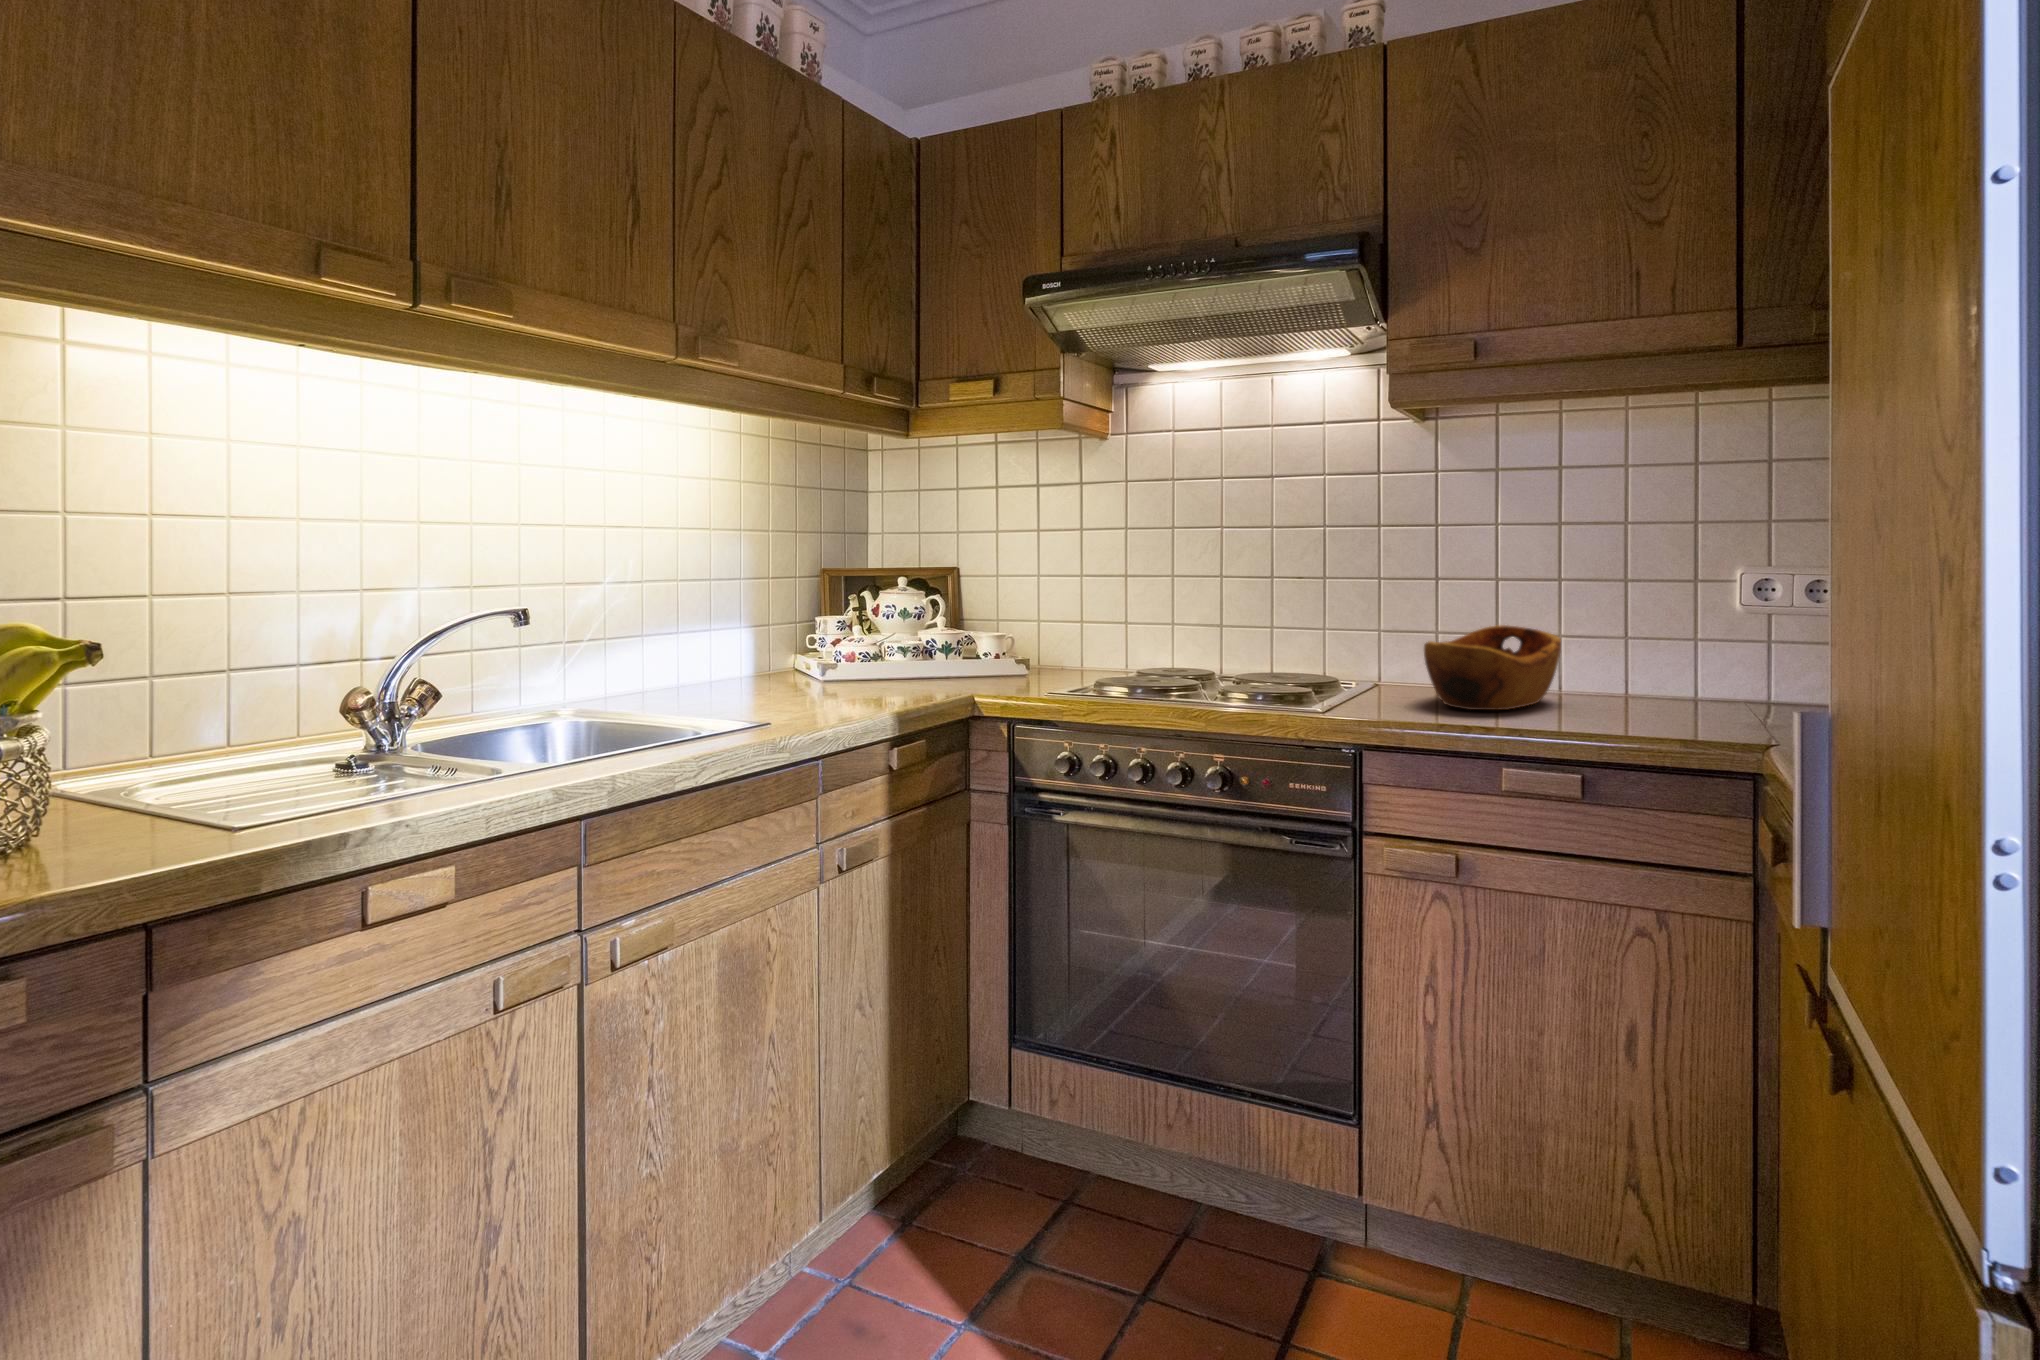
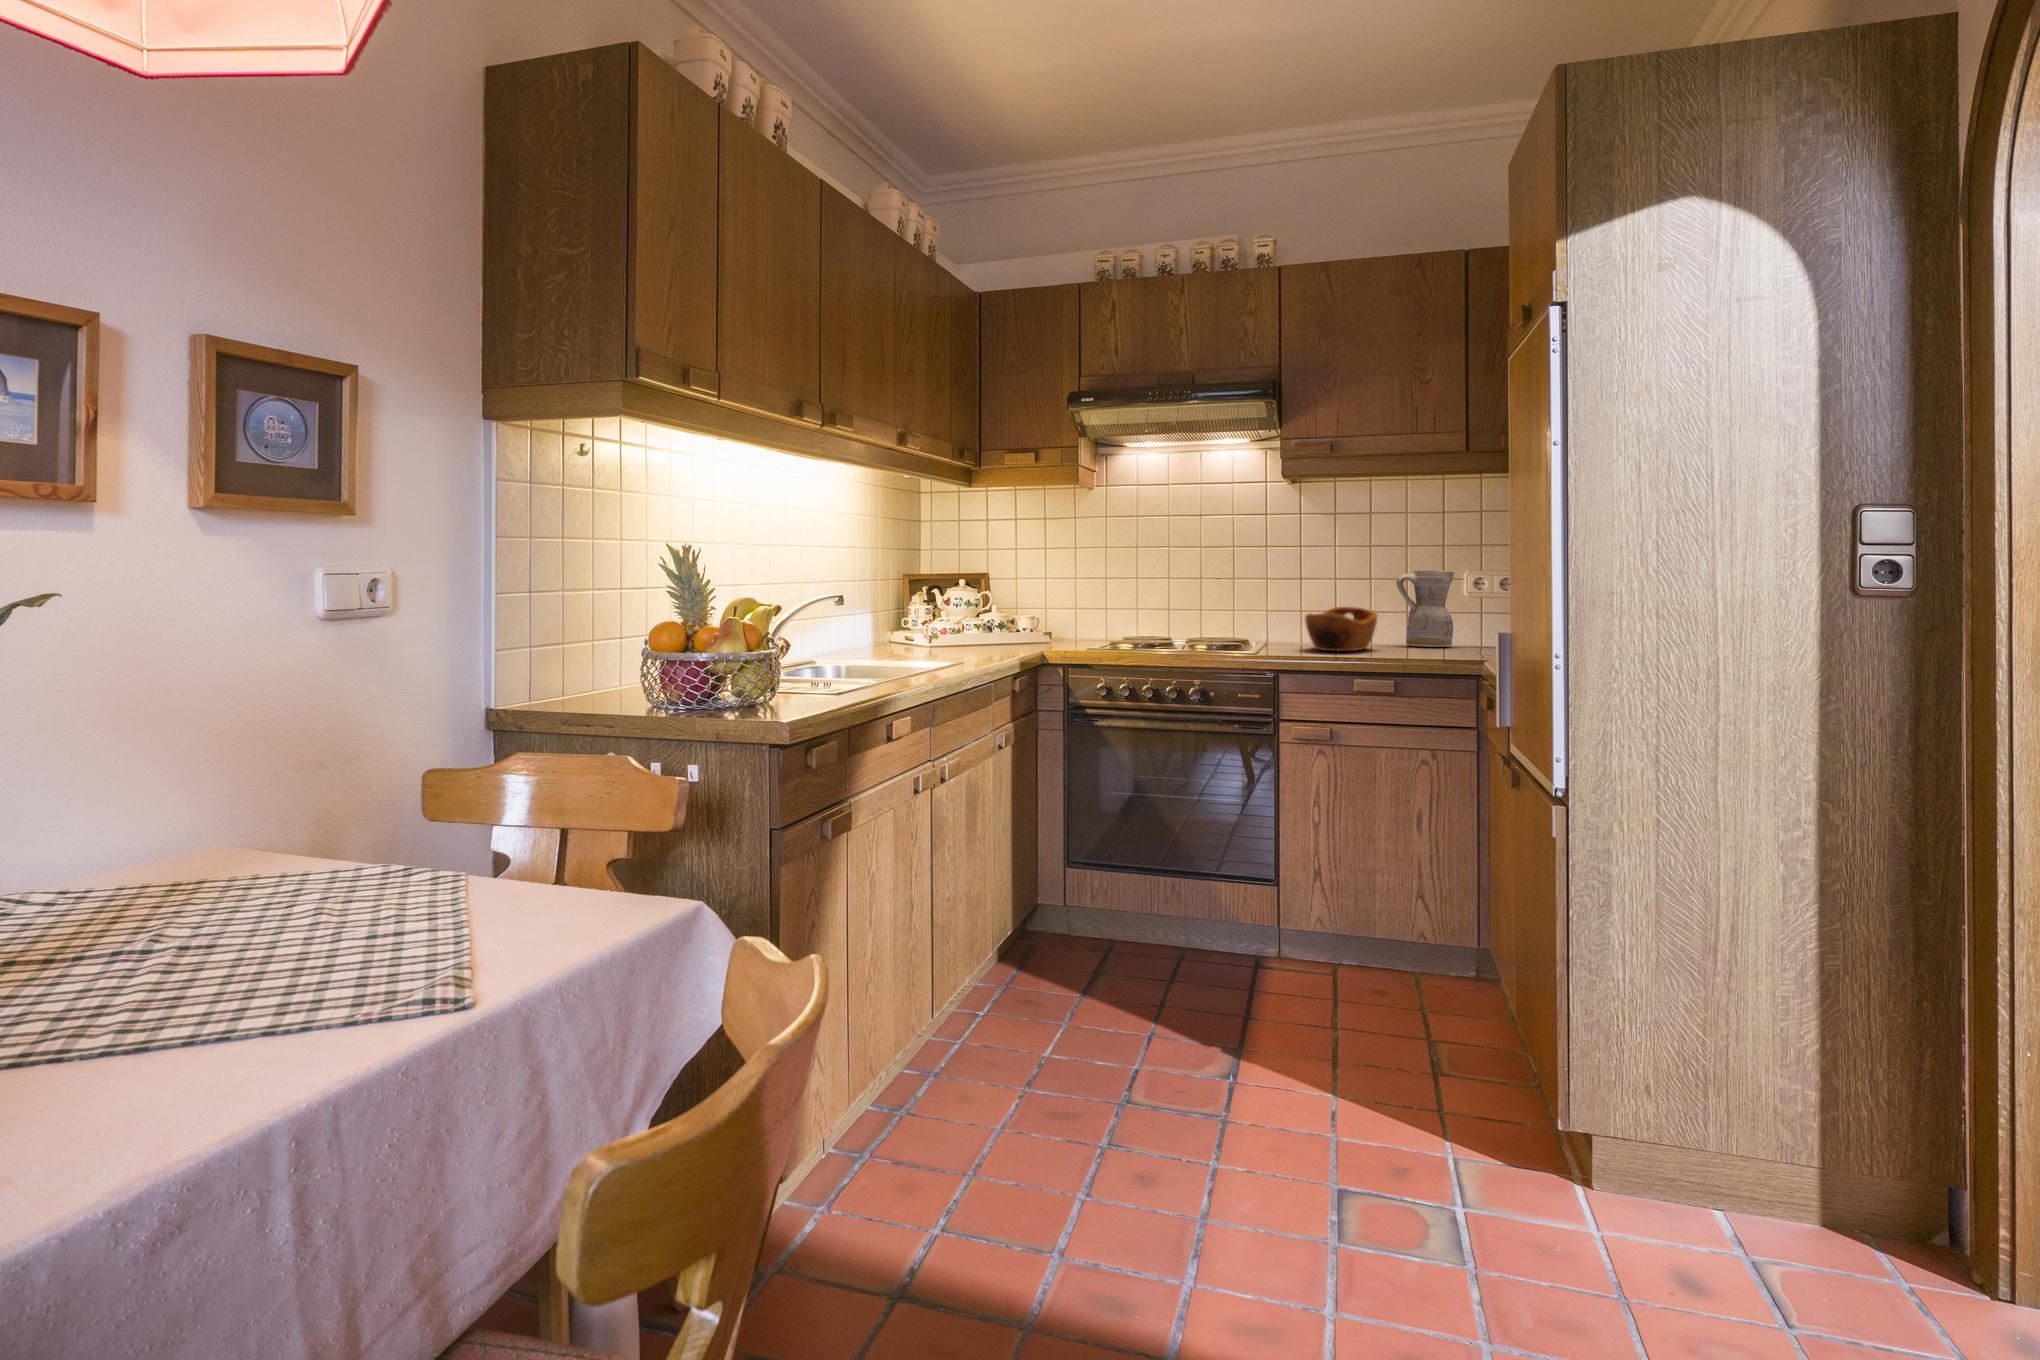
ceramic pitcher: none [1602,562,1713,698] -> present [1396,569,1454,647]

